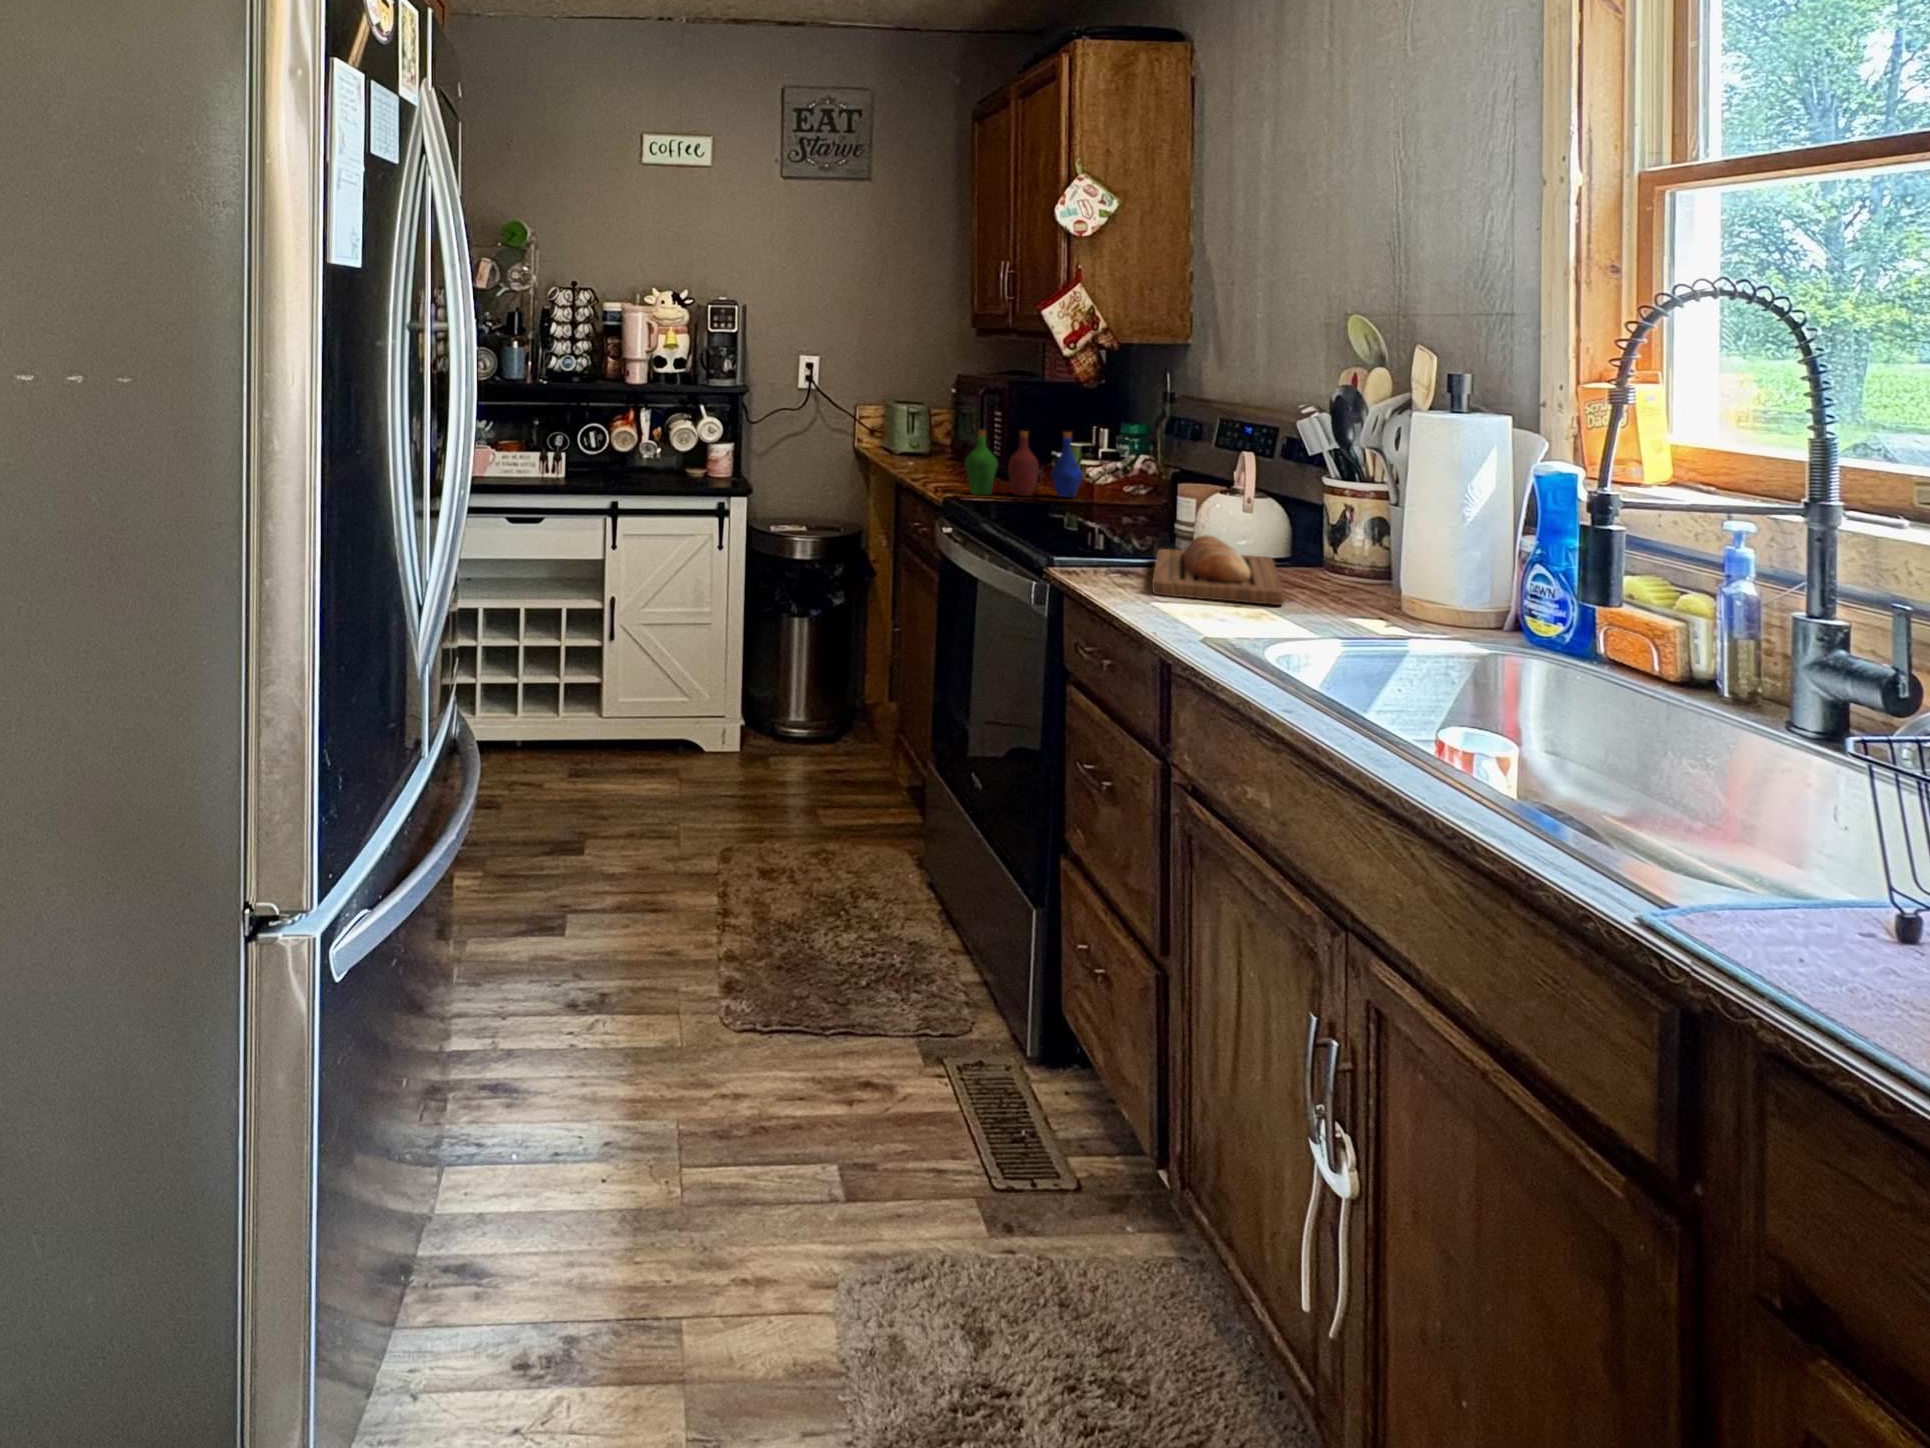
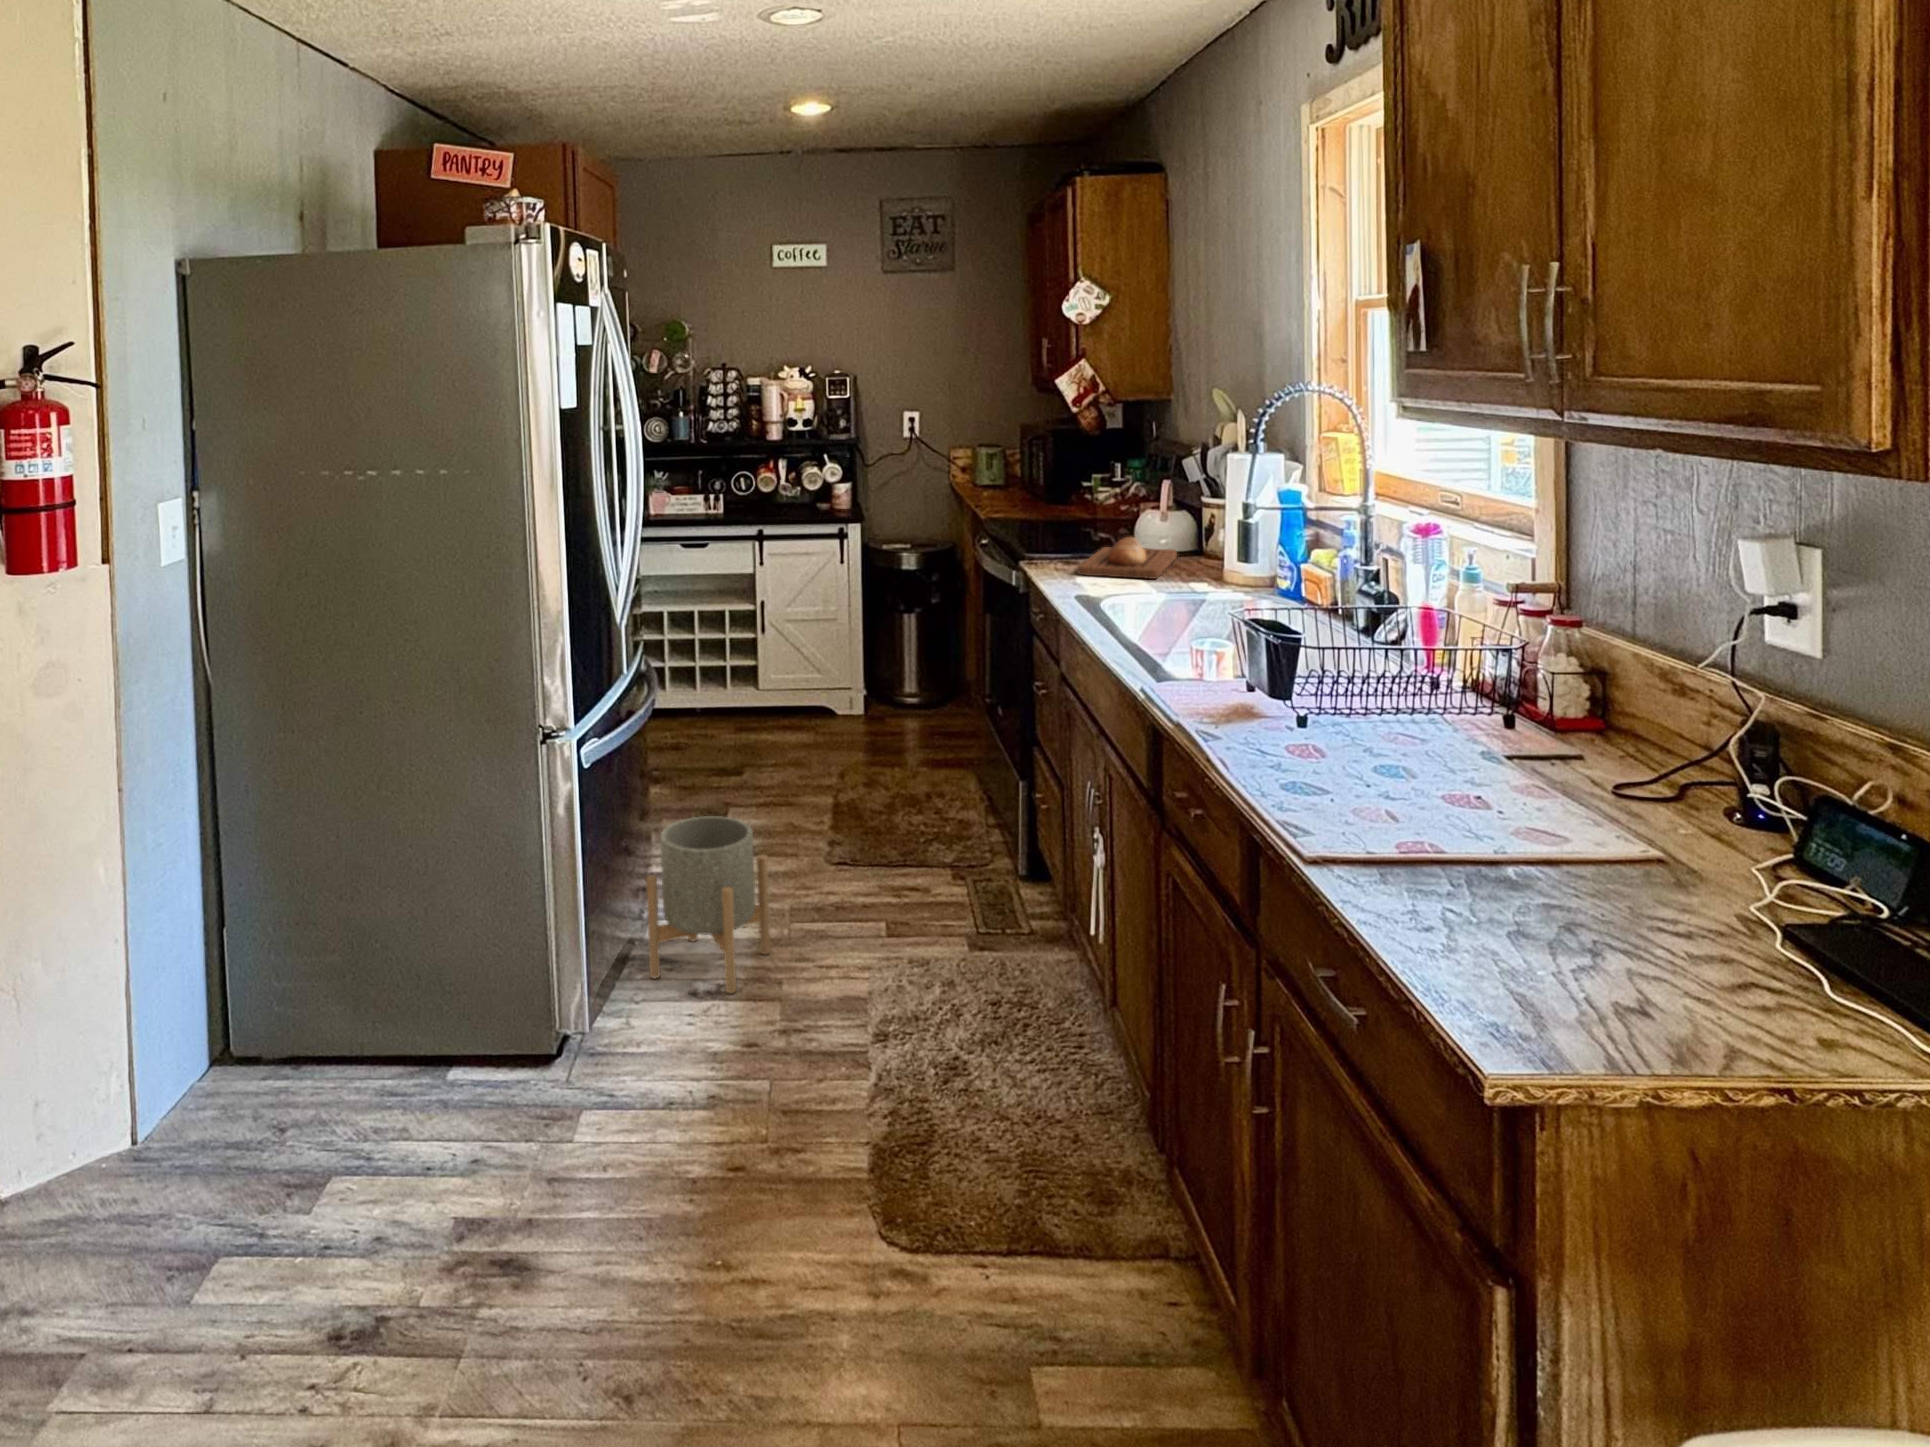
bottle: present [965,430,1083,497] -> none [1005,466,1093,515]
planter: none [441,992,654,1345] -> present [646,816,770,993]

